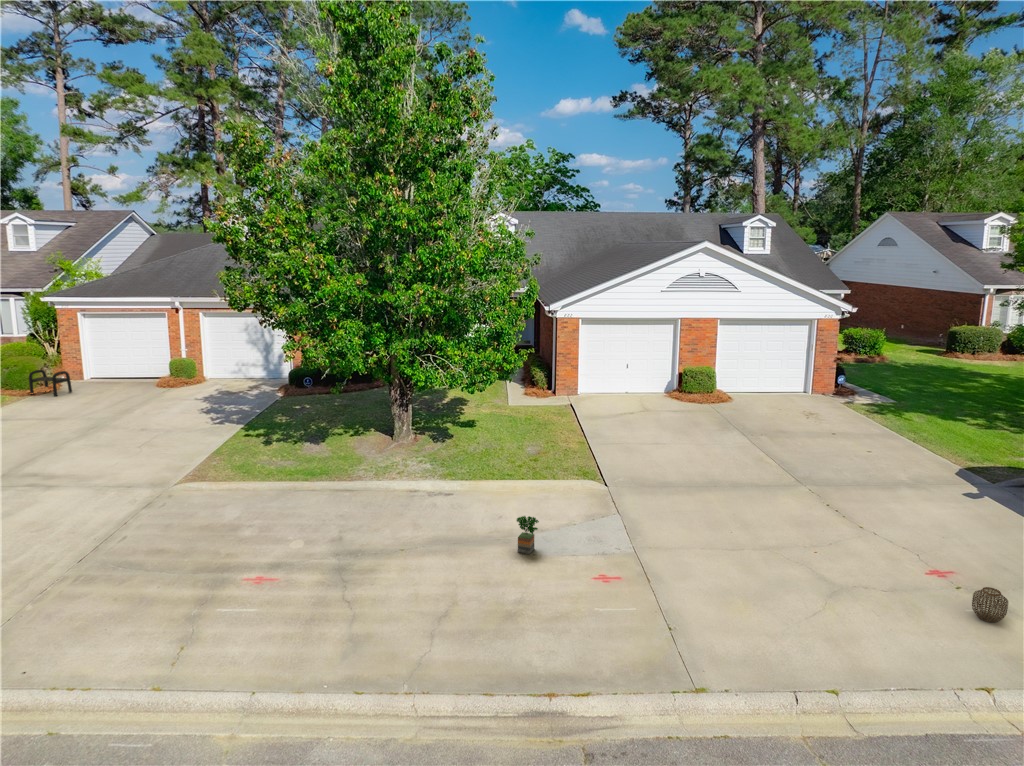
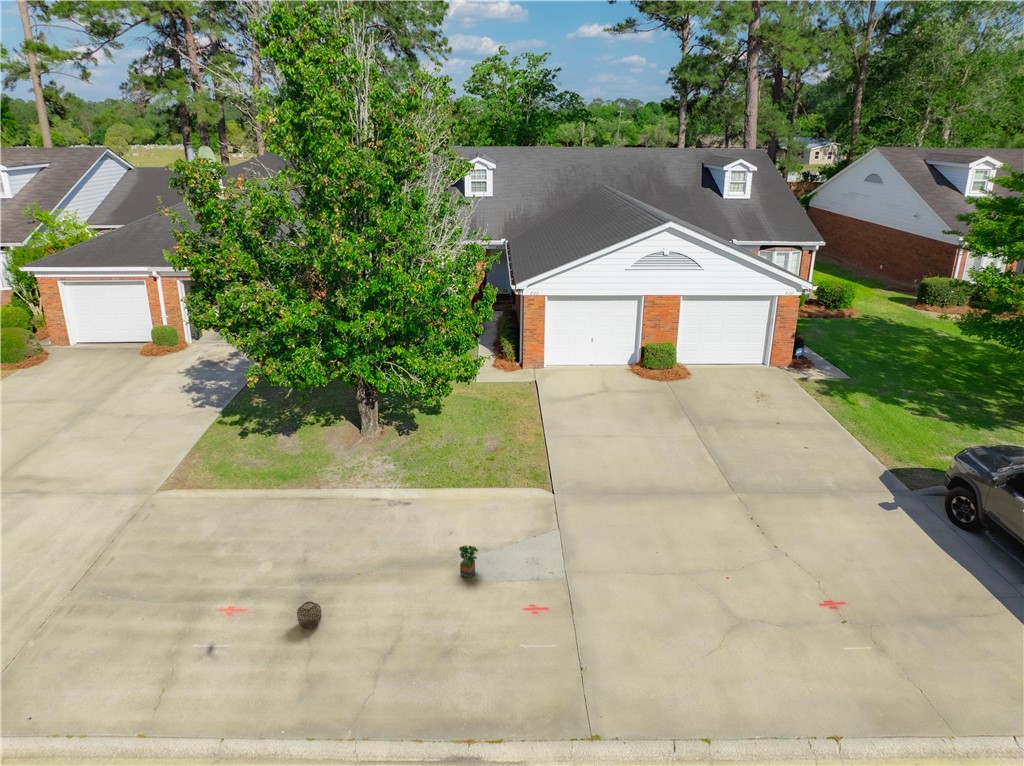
bench: present [29,370,72,396] -> none [17,342,60,369]
woven basket: present [972,587,1008,623] -> present [297,601,322,629]

